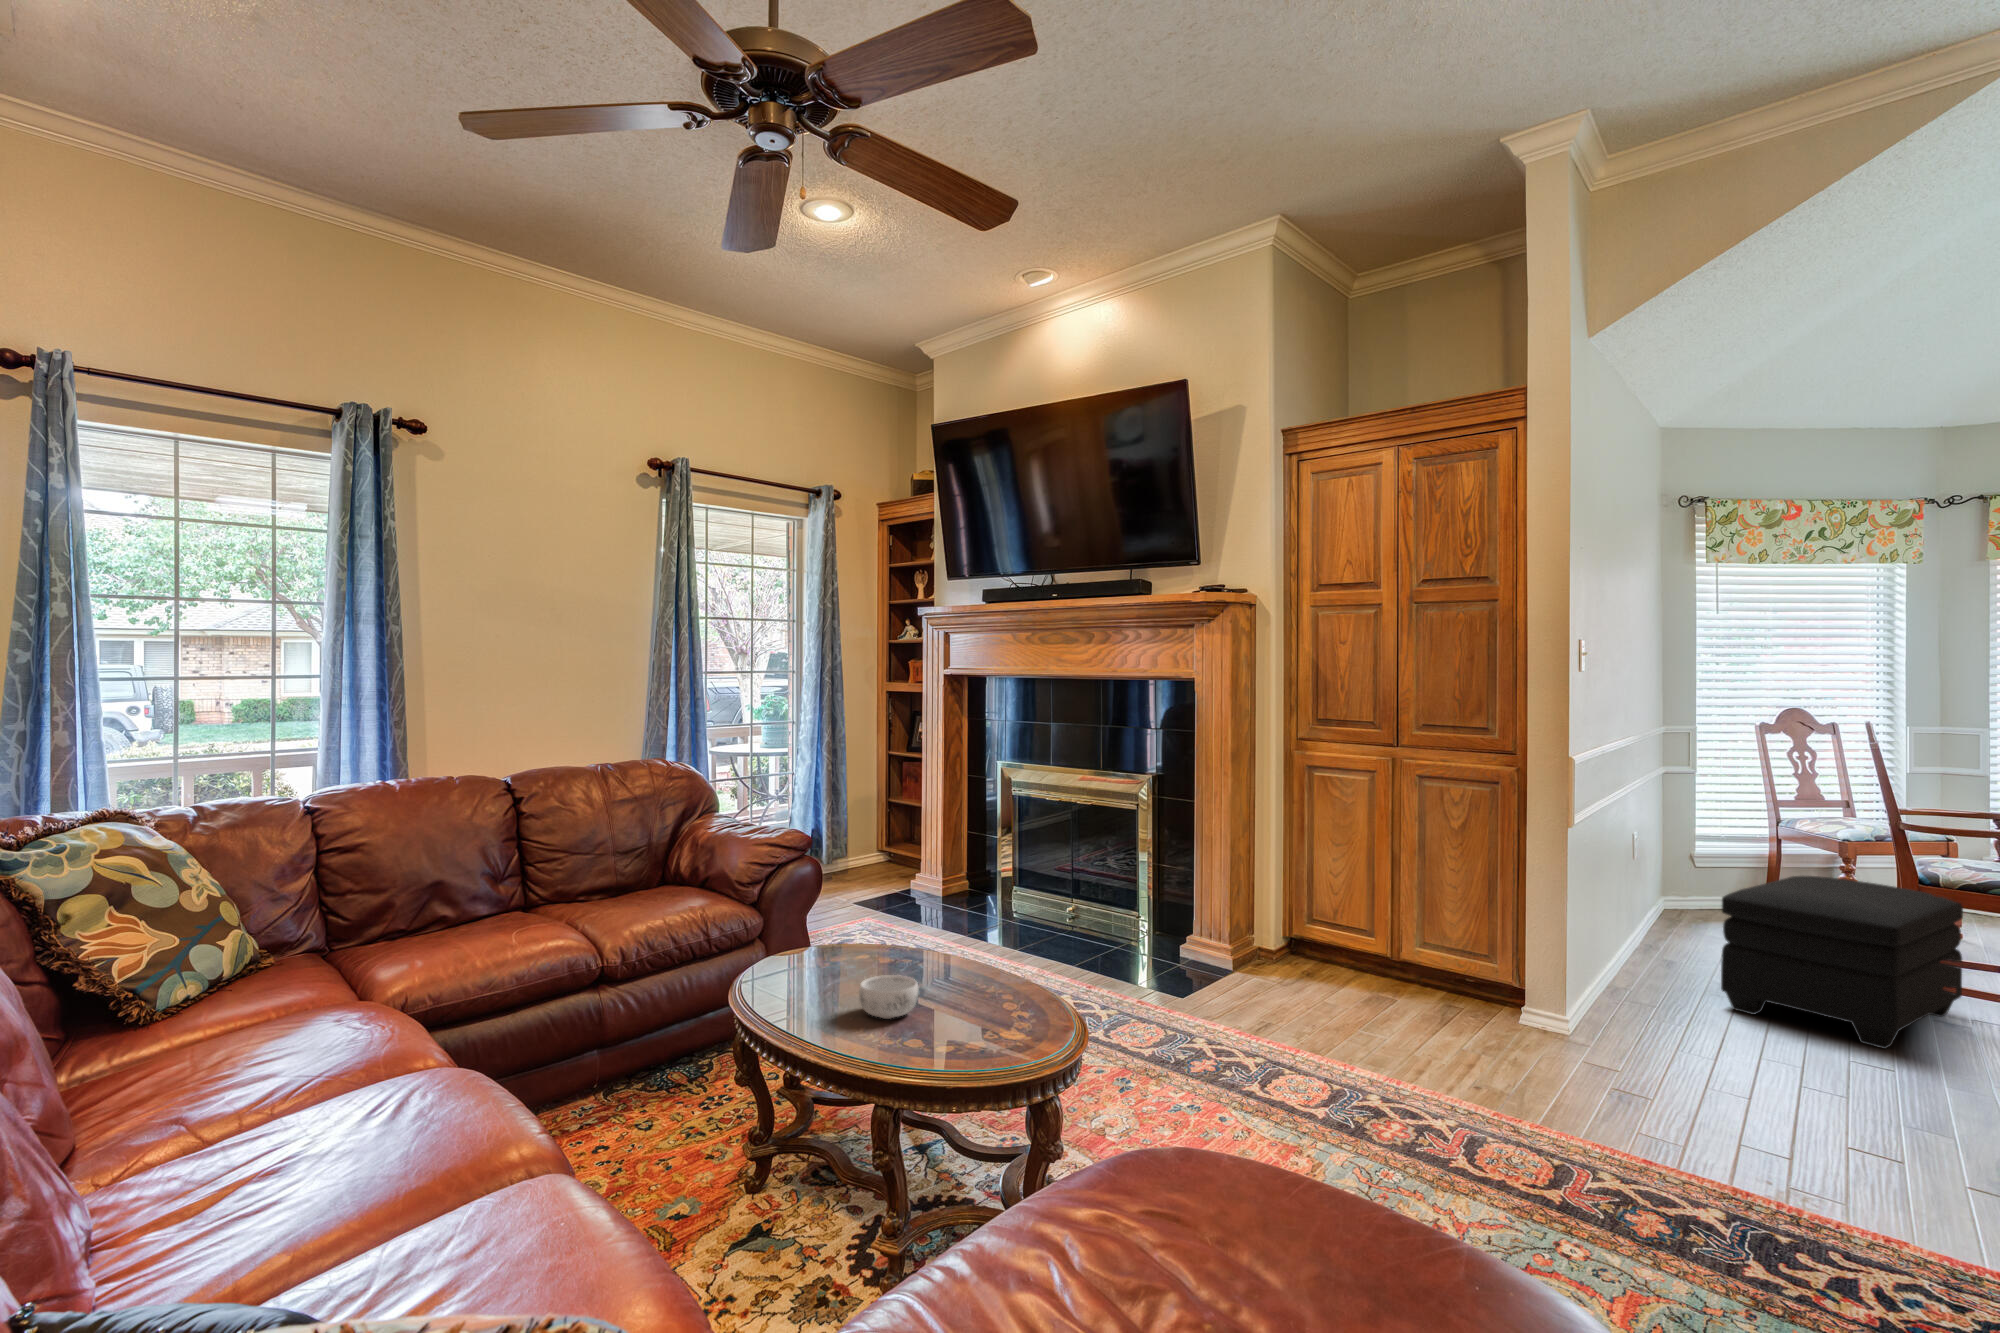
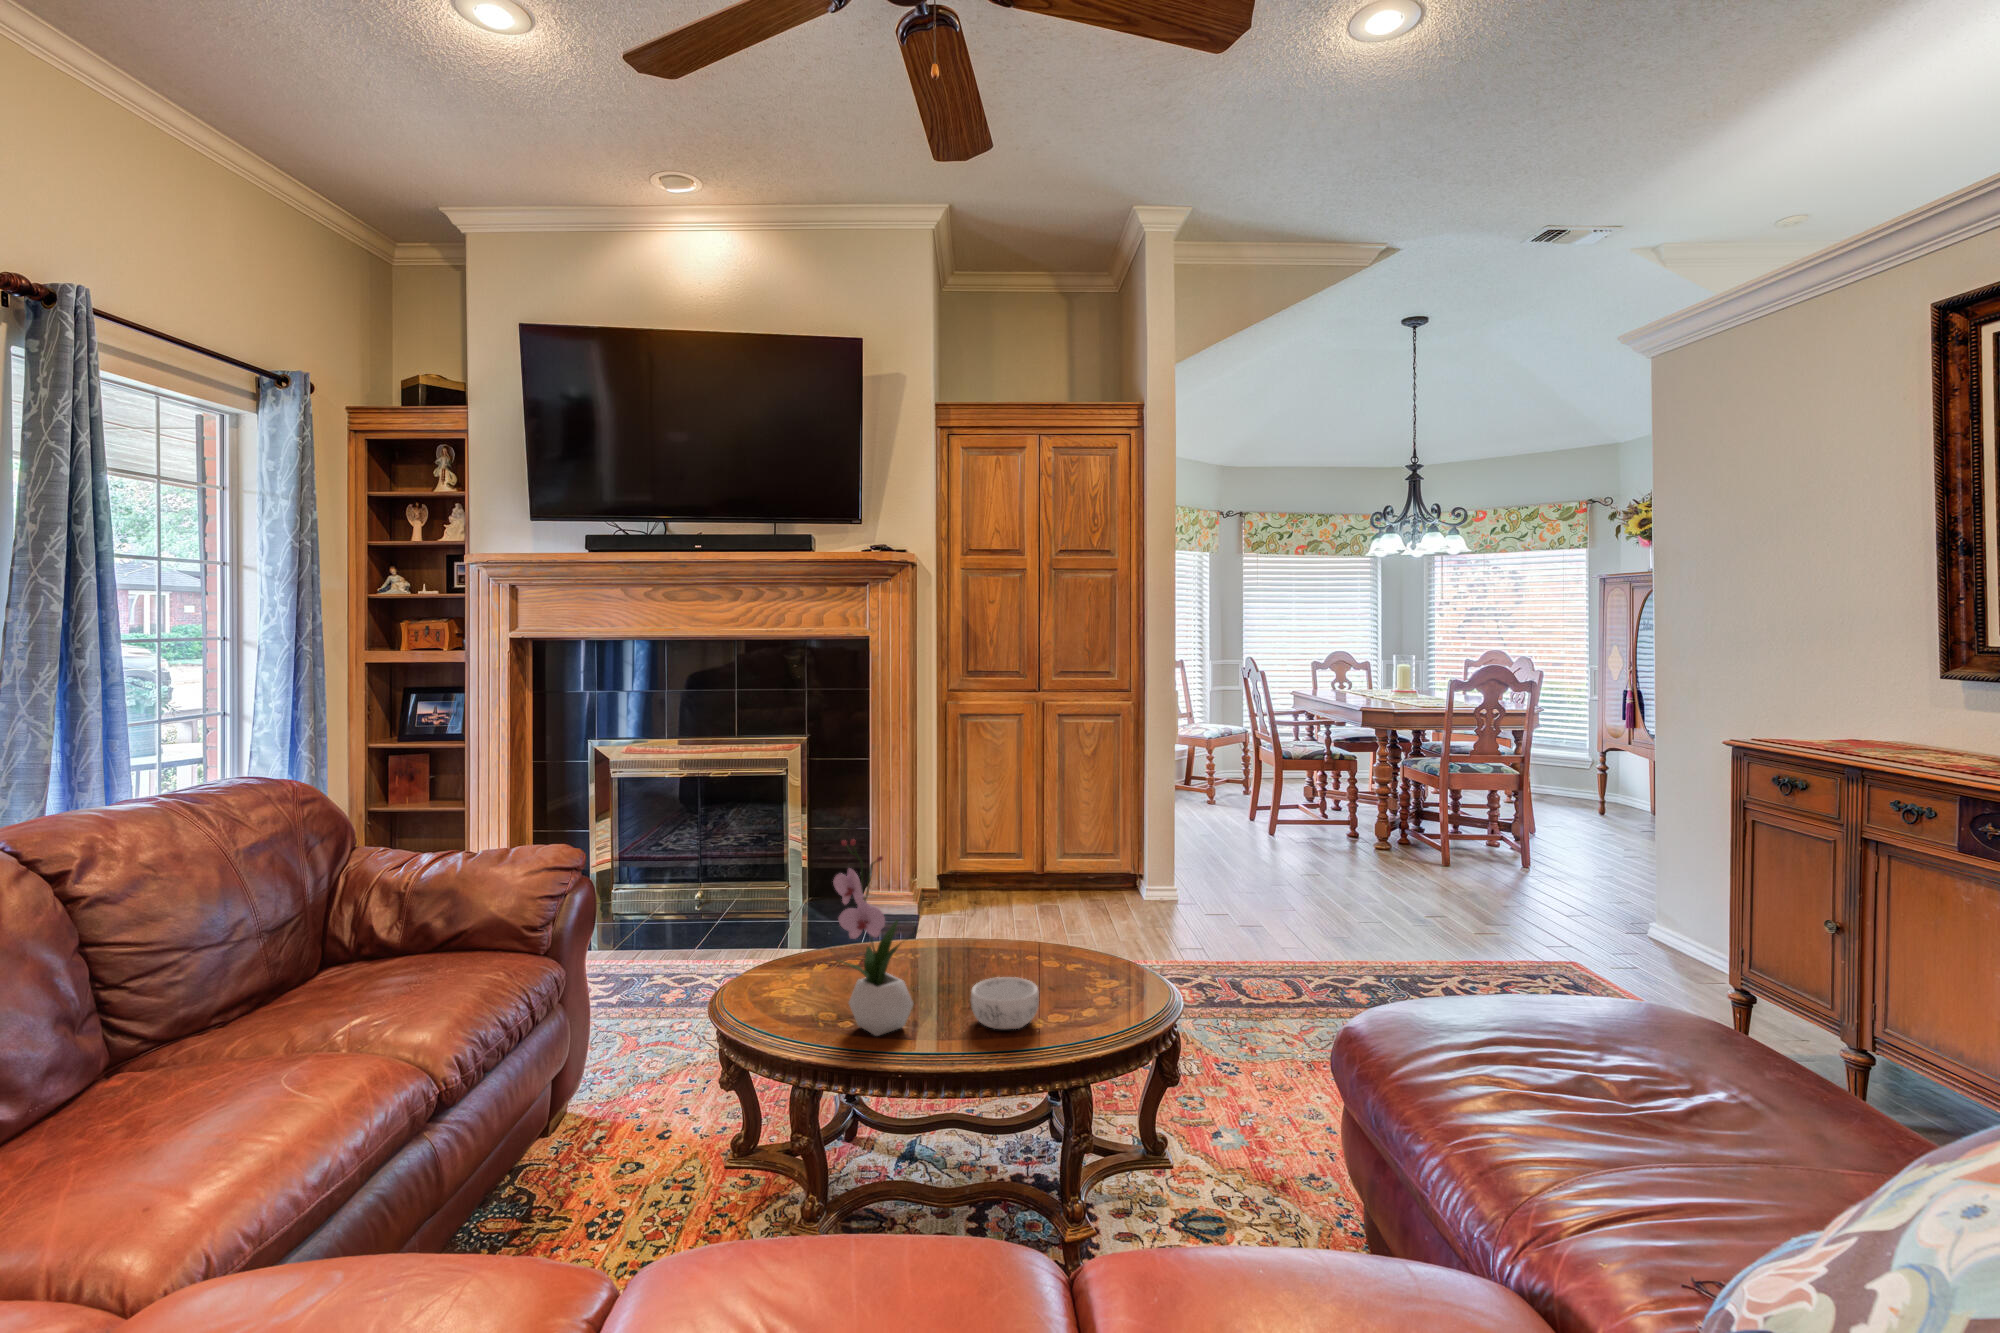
flower arrangement: none [785,836,844,995] -> present [833,840,913,1036]
ottoman: present [1721,876,1963,1049] -> none [1231,765,1332,870]

